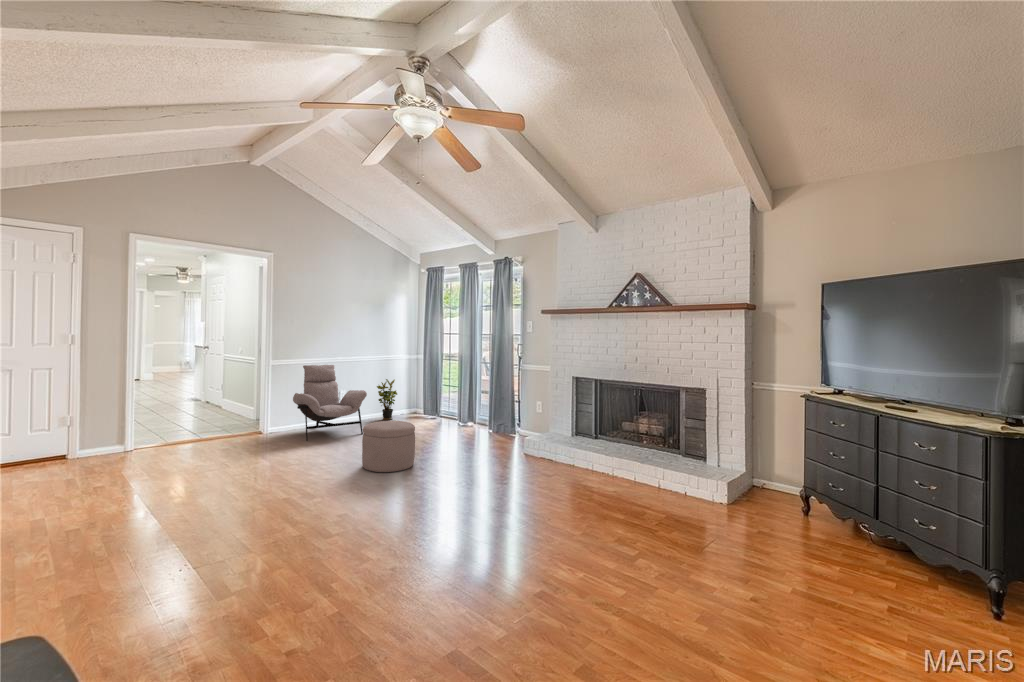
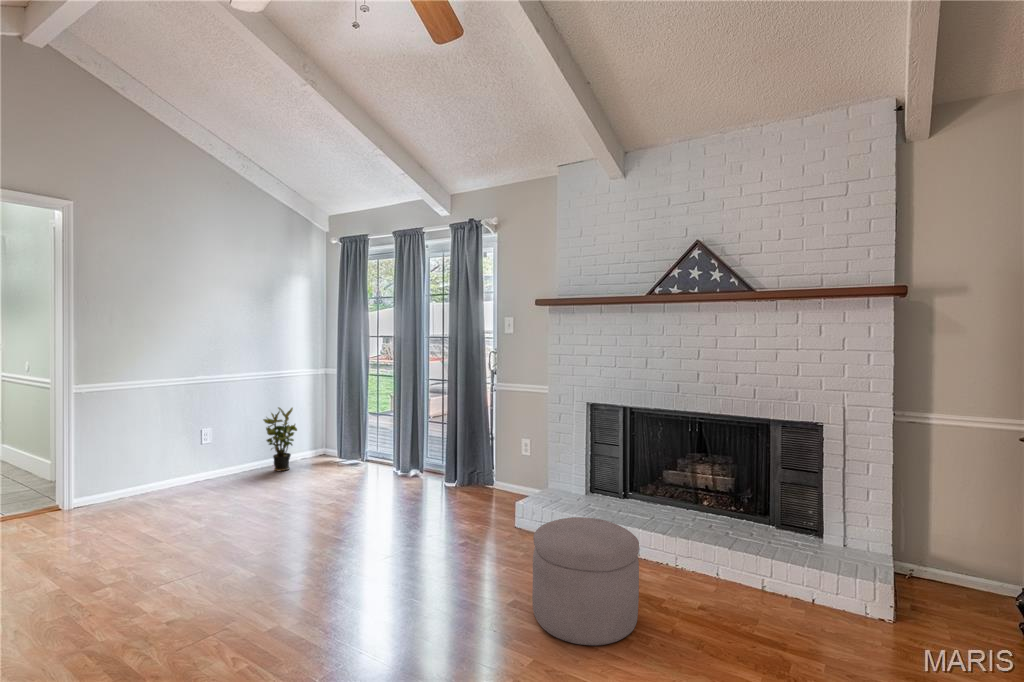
lounge chair: present [293,365,367,441] -> none [109,390,246,530]
ottoman: present [362,421,415,472] -> present [532,517,639,646]

